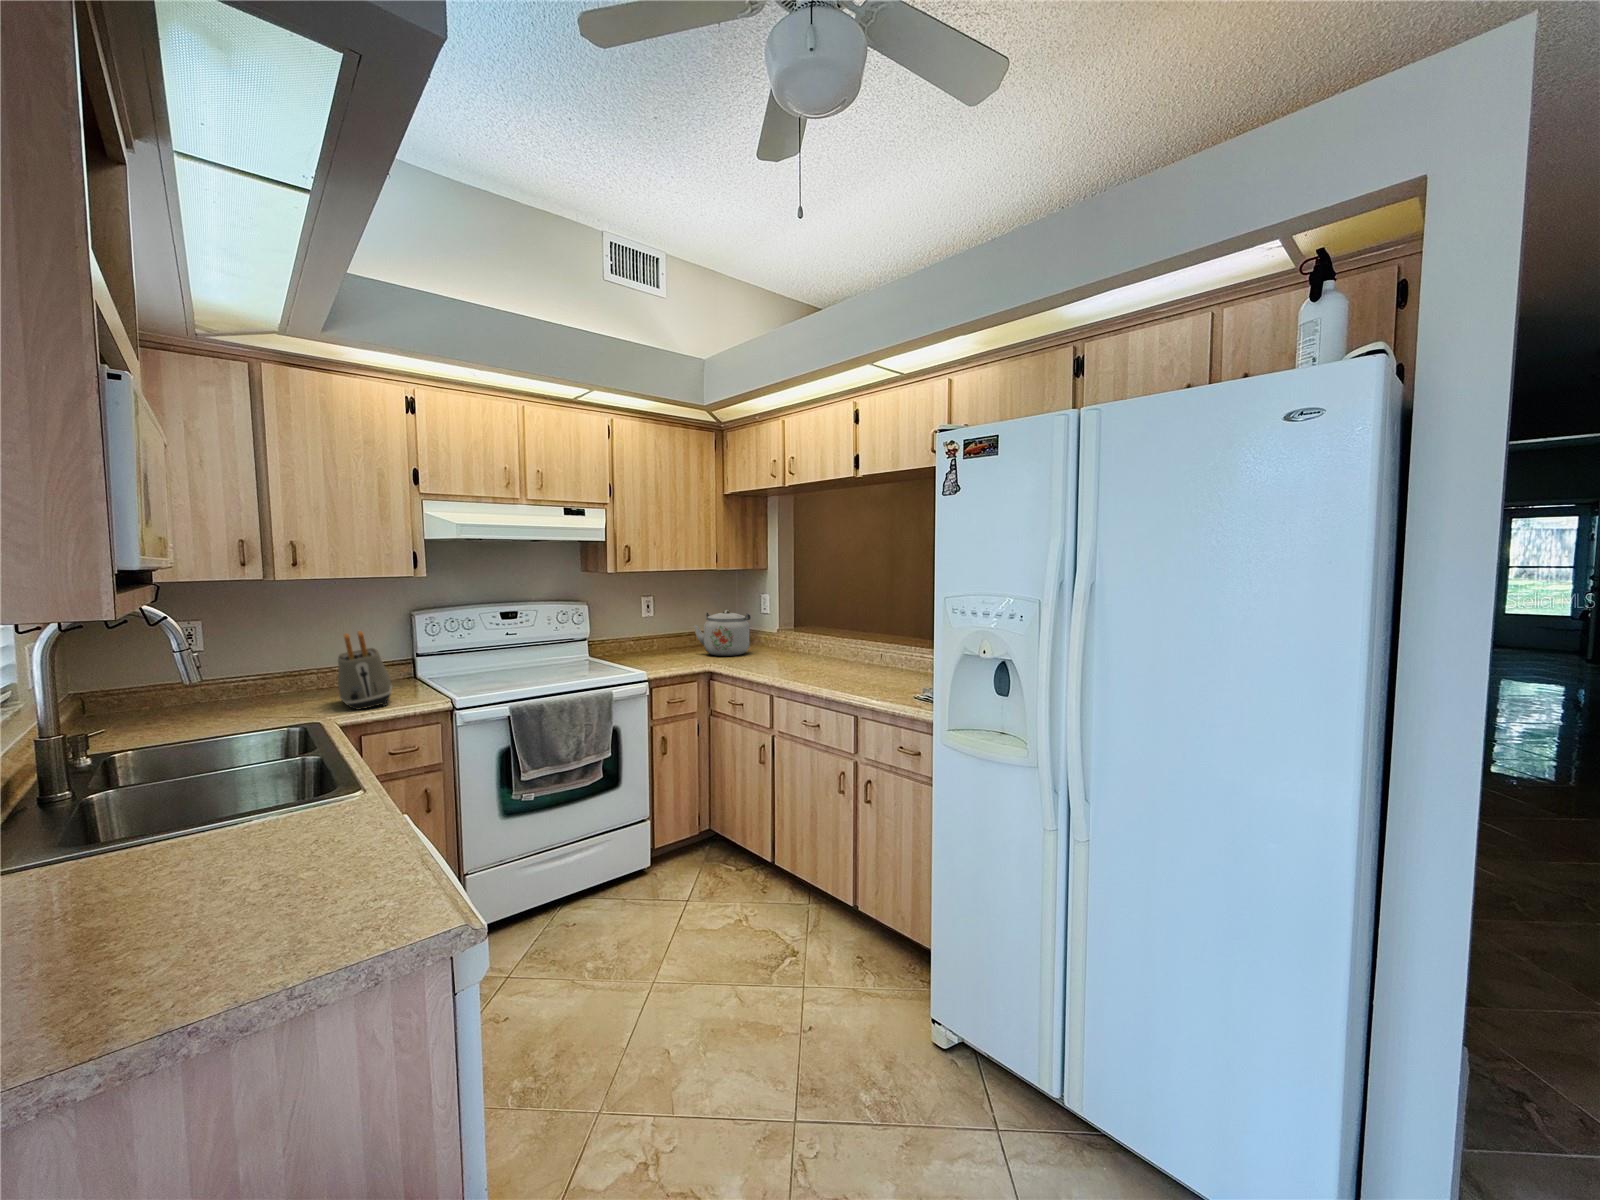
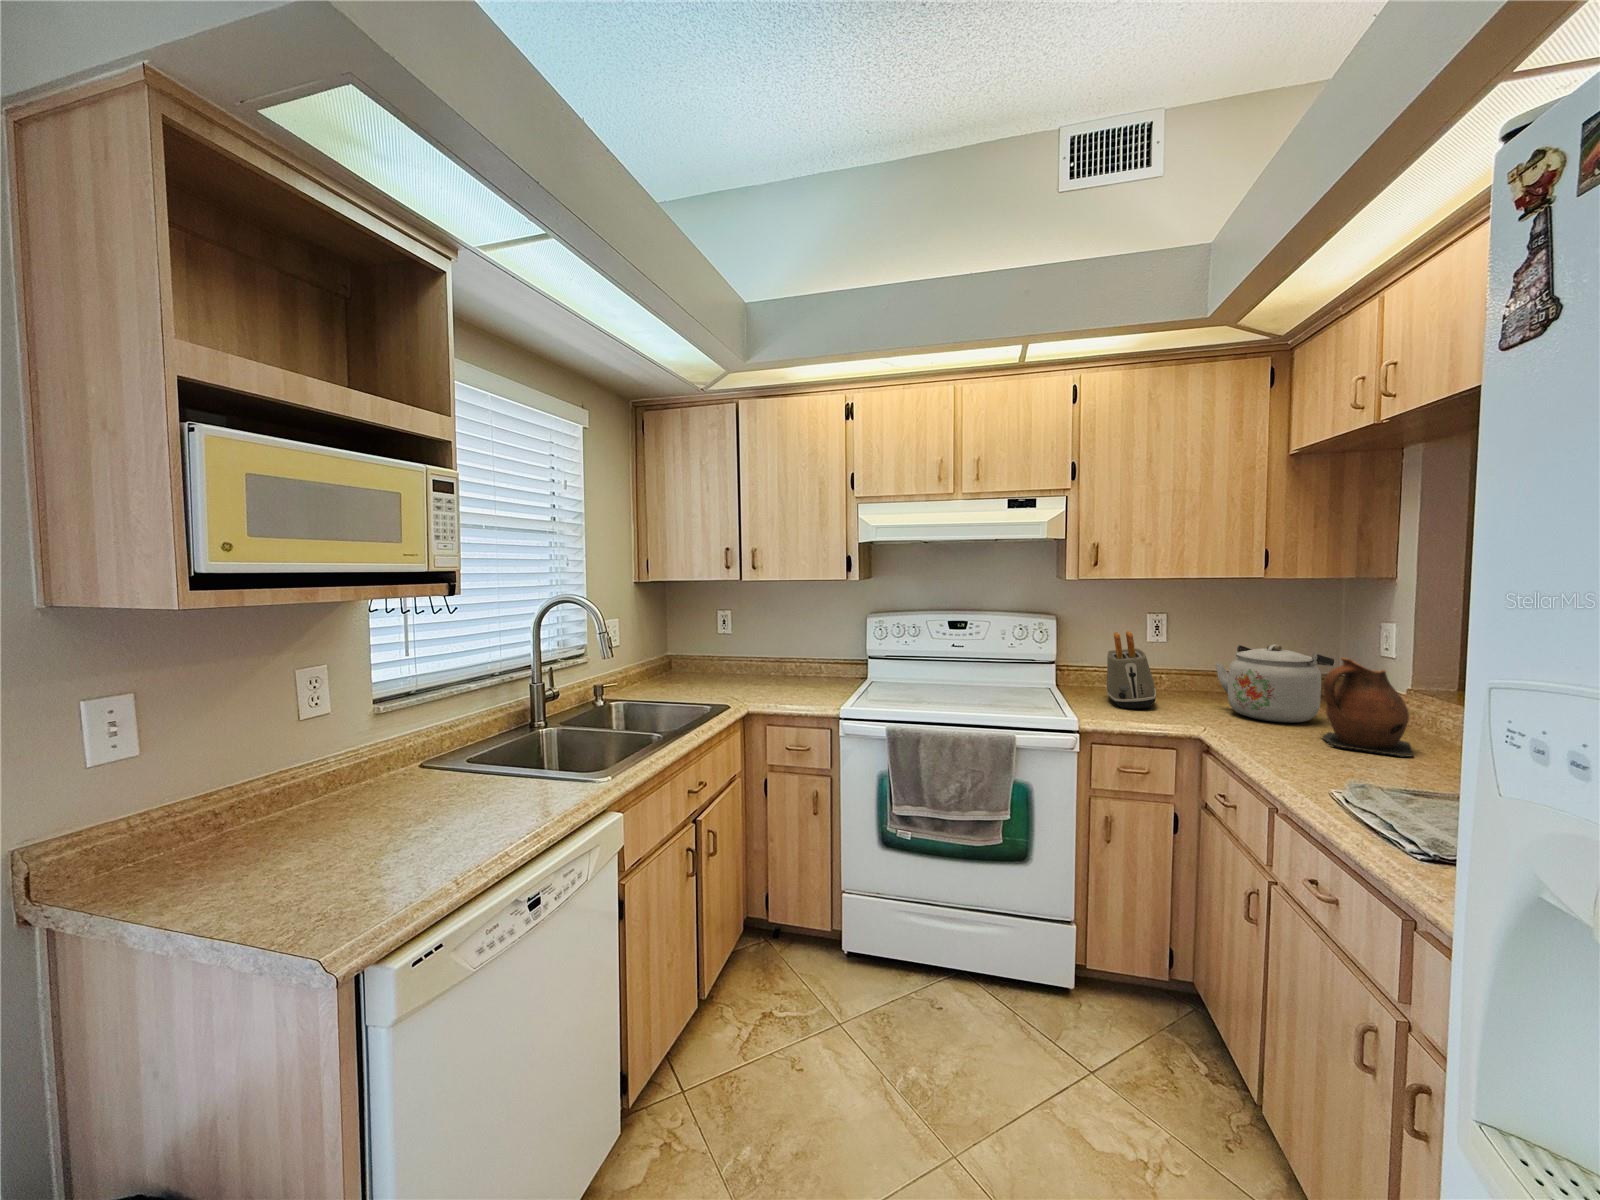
ceramic pitcher: none [760,612,802,660] -> present [1323,658,1413,757]
toaster: present [338,631,392,710] -> present [1107,631,1156,710]

